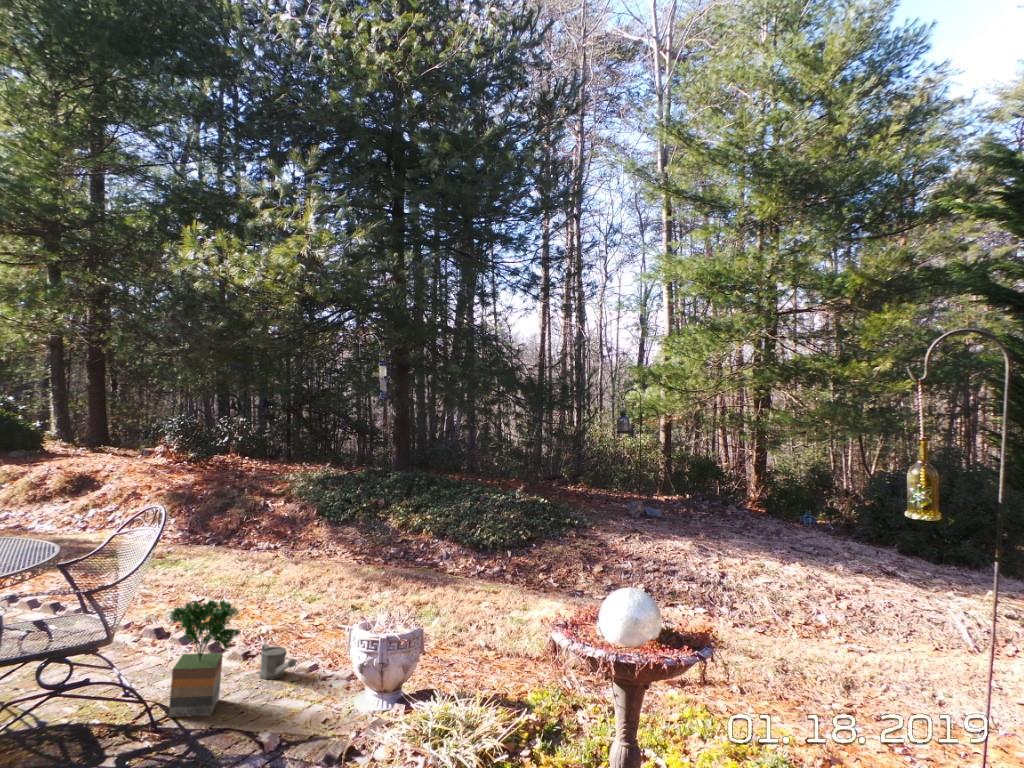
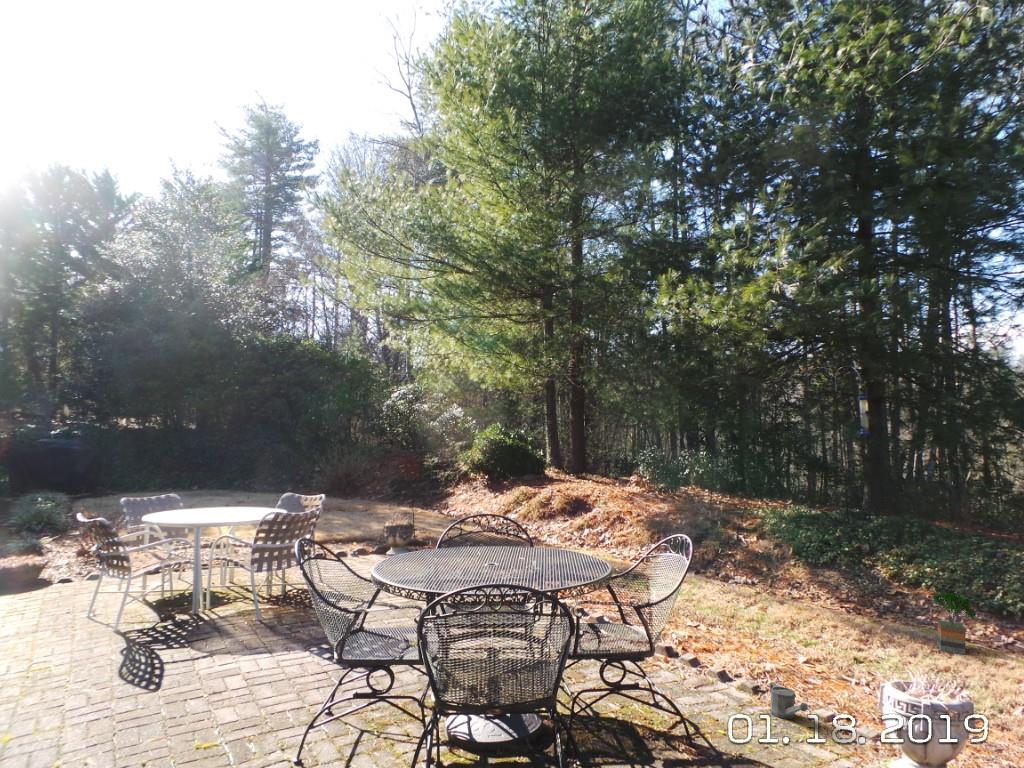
potted tree: present [169,600,240,717] -> present [932,592,976,655]

